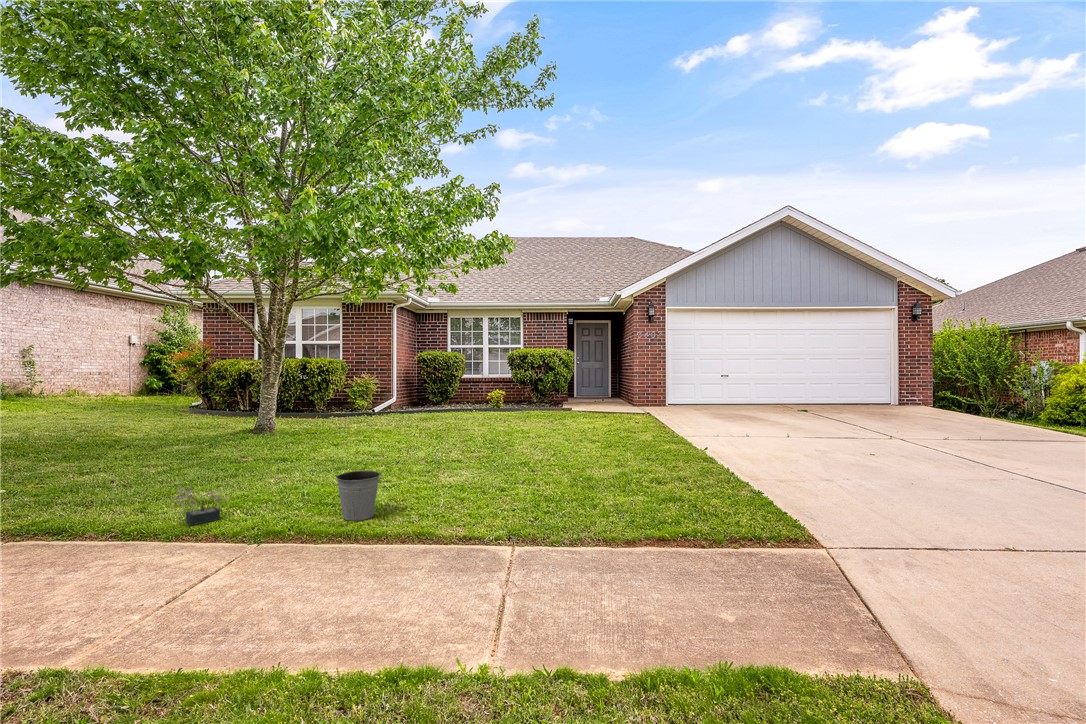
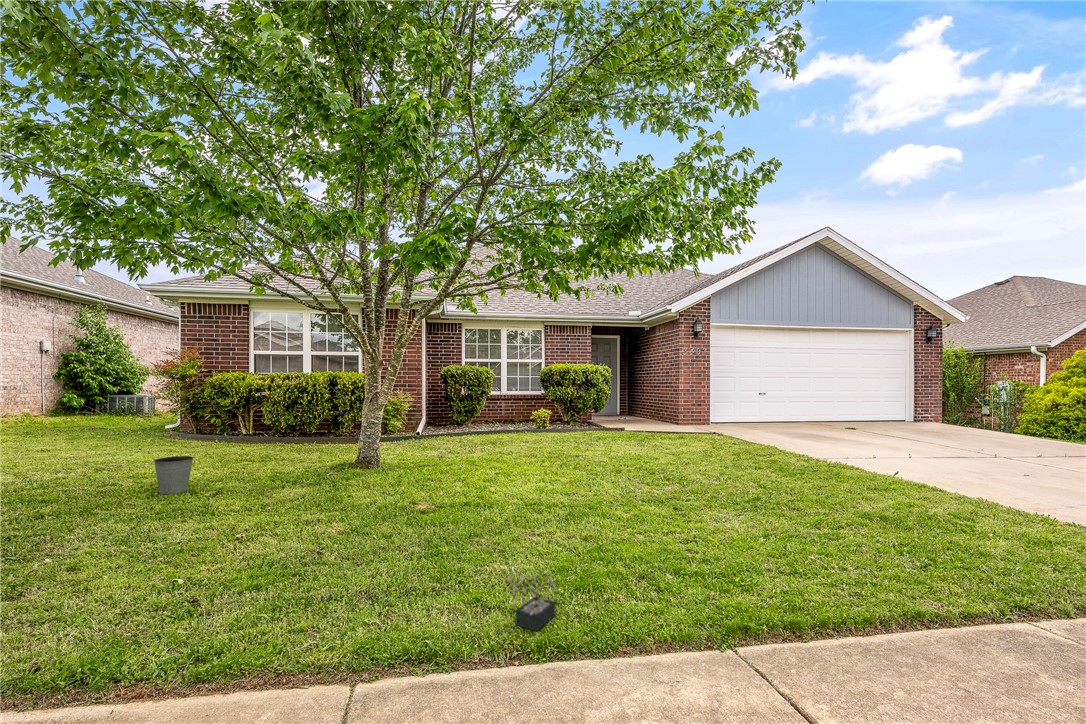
bucket: present [335,471,382,521] -> present [153,456,195,494]

